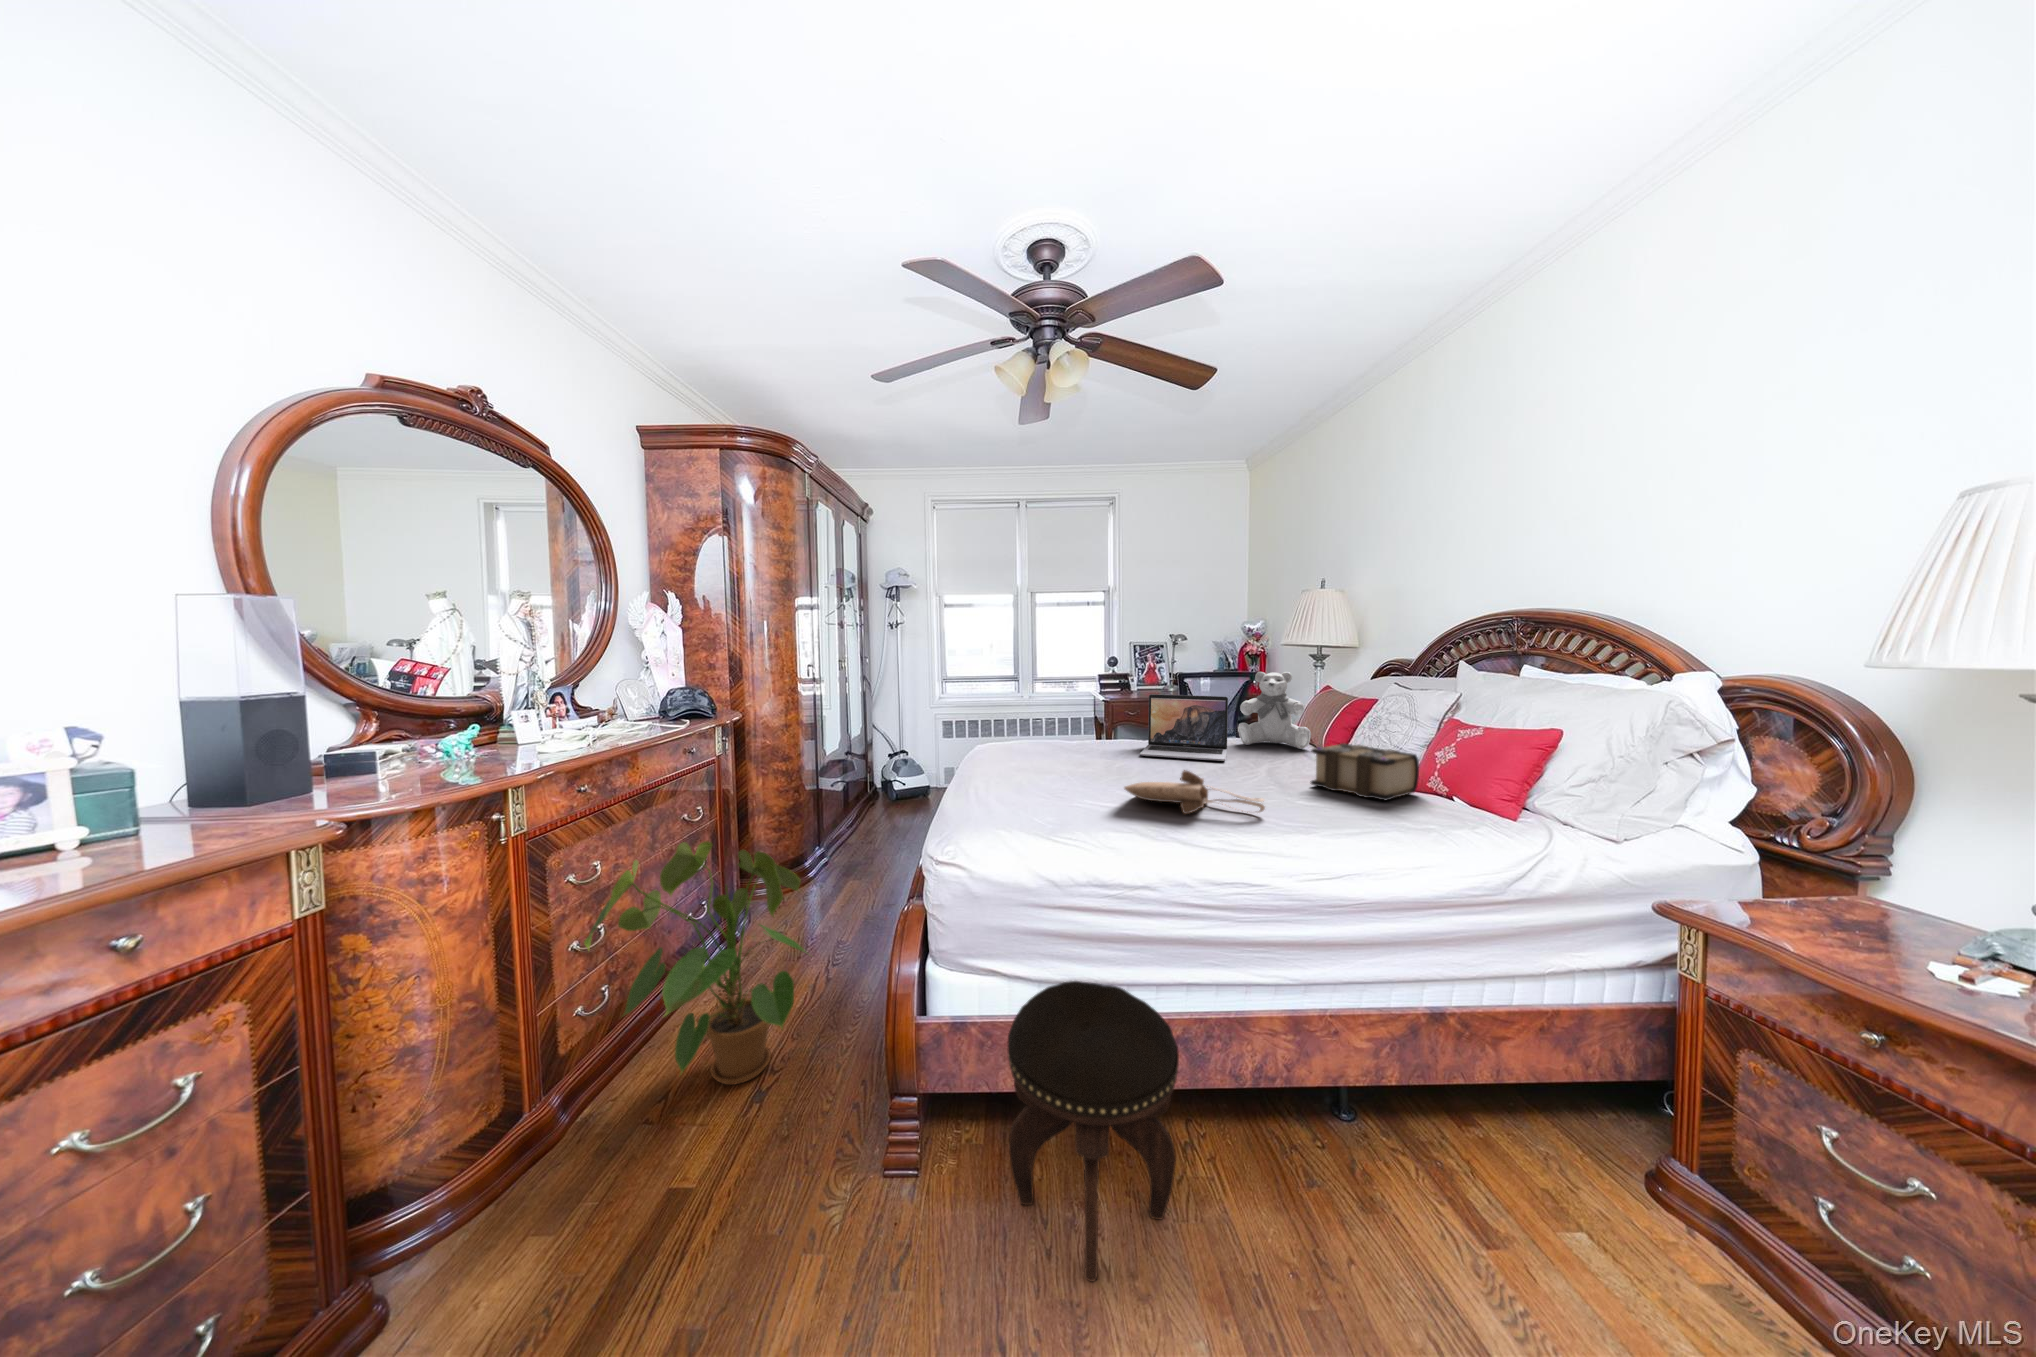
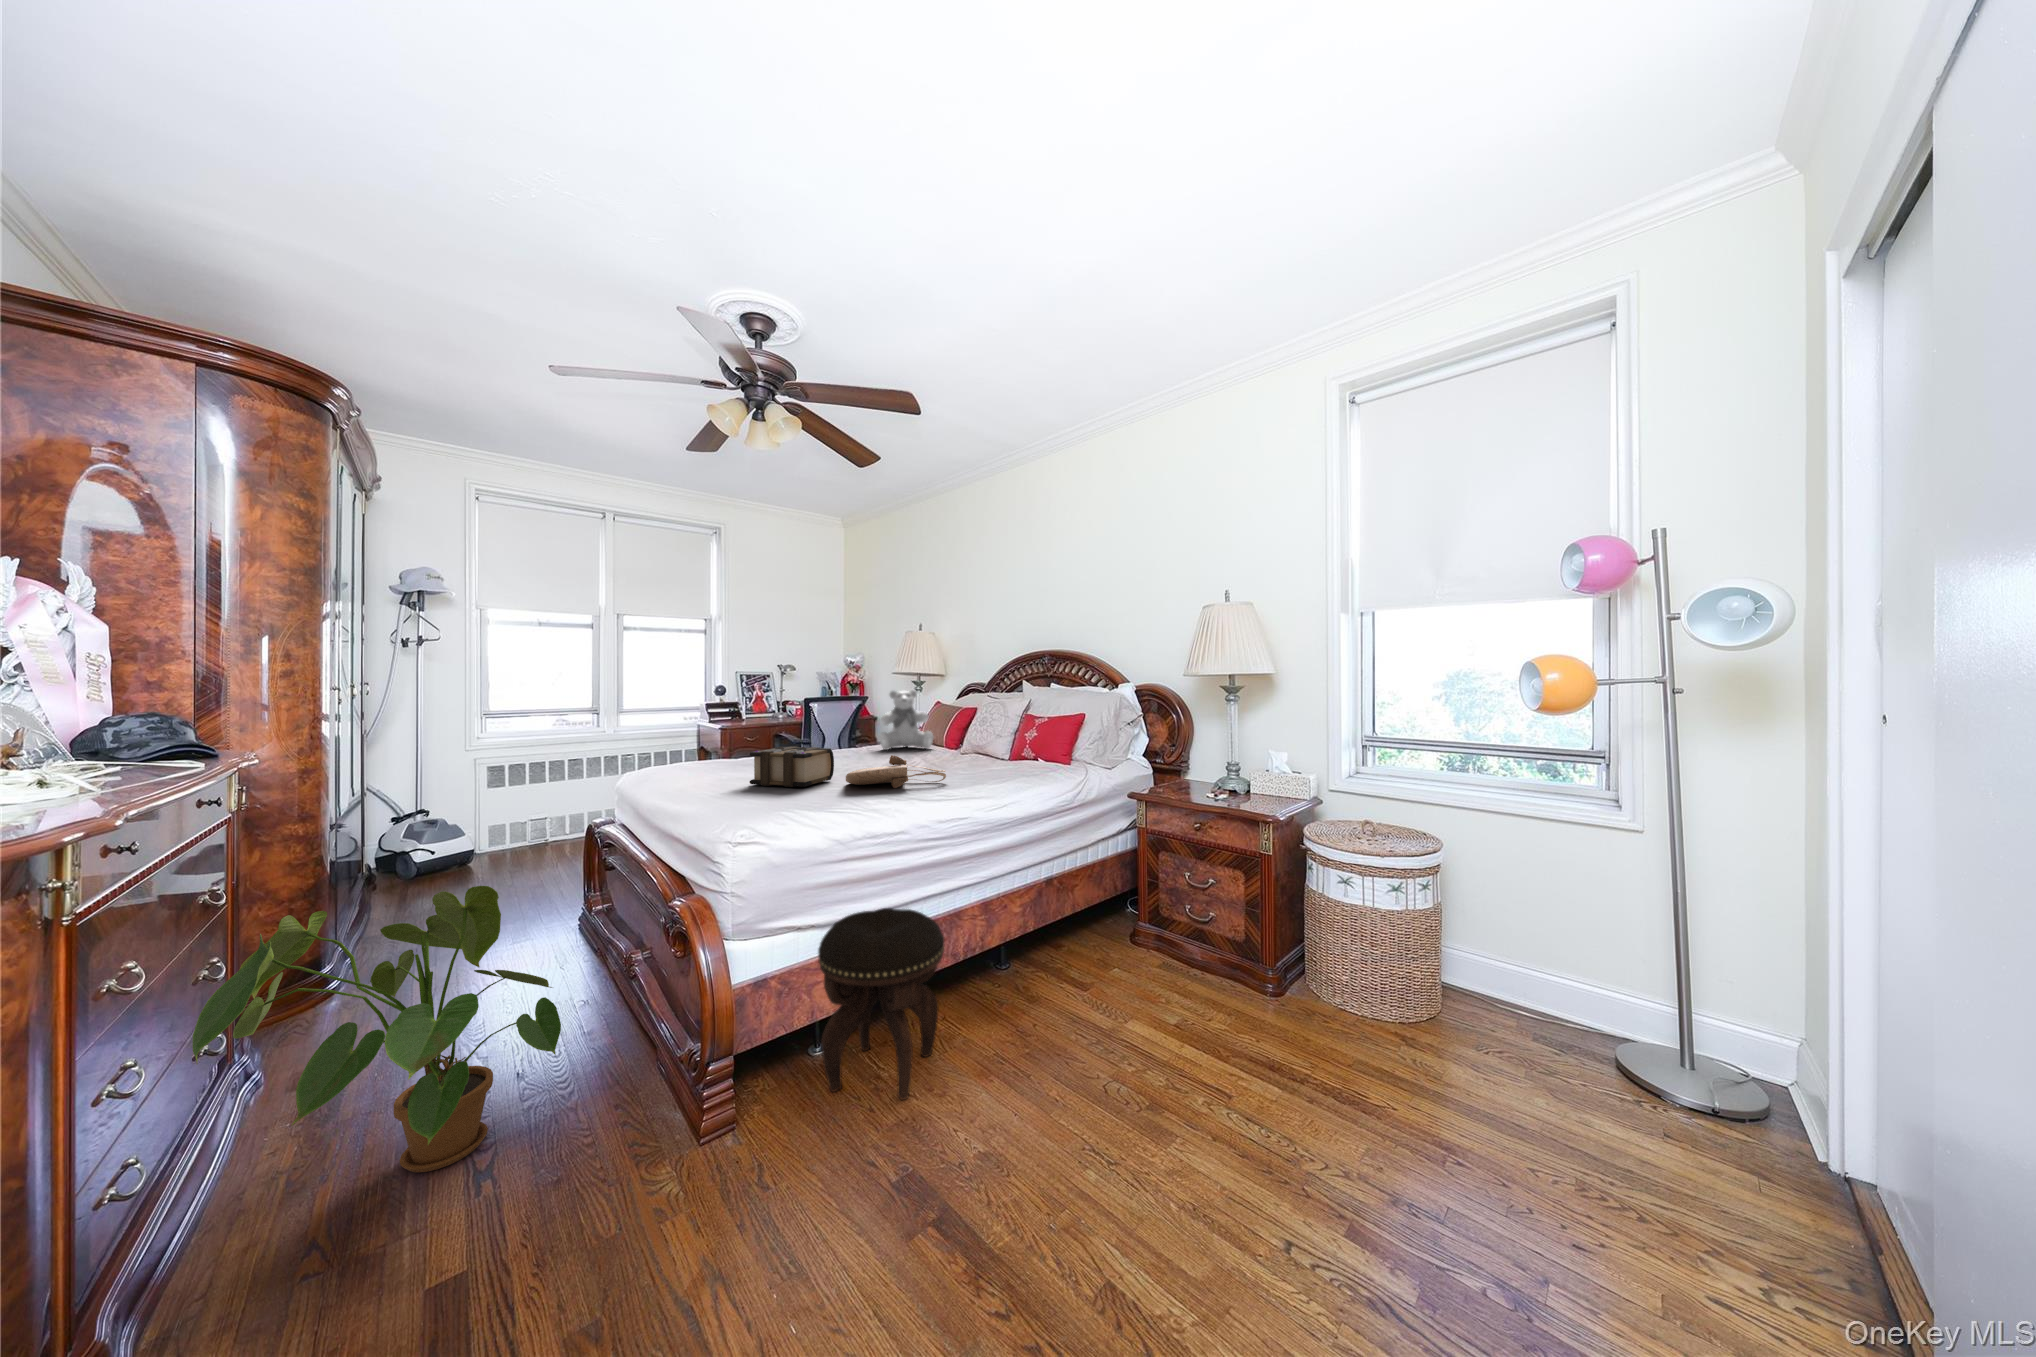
laptop: present [1140,694,1228,761] -> none [810,710,884,763]
book: present [1311,743,1419,801] -> present [749,746,834,787]

